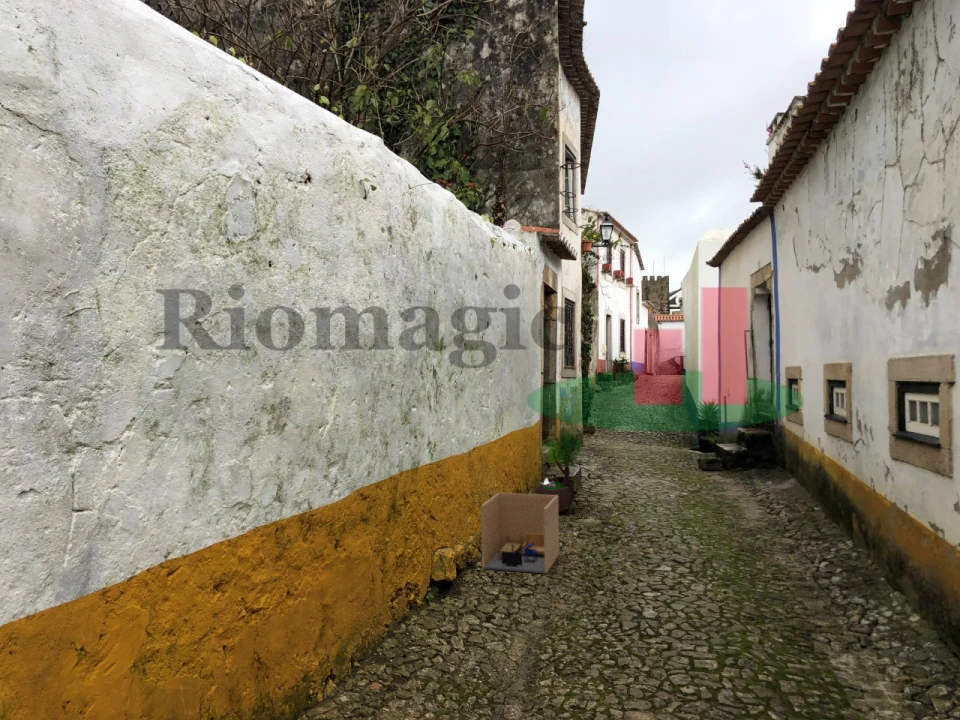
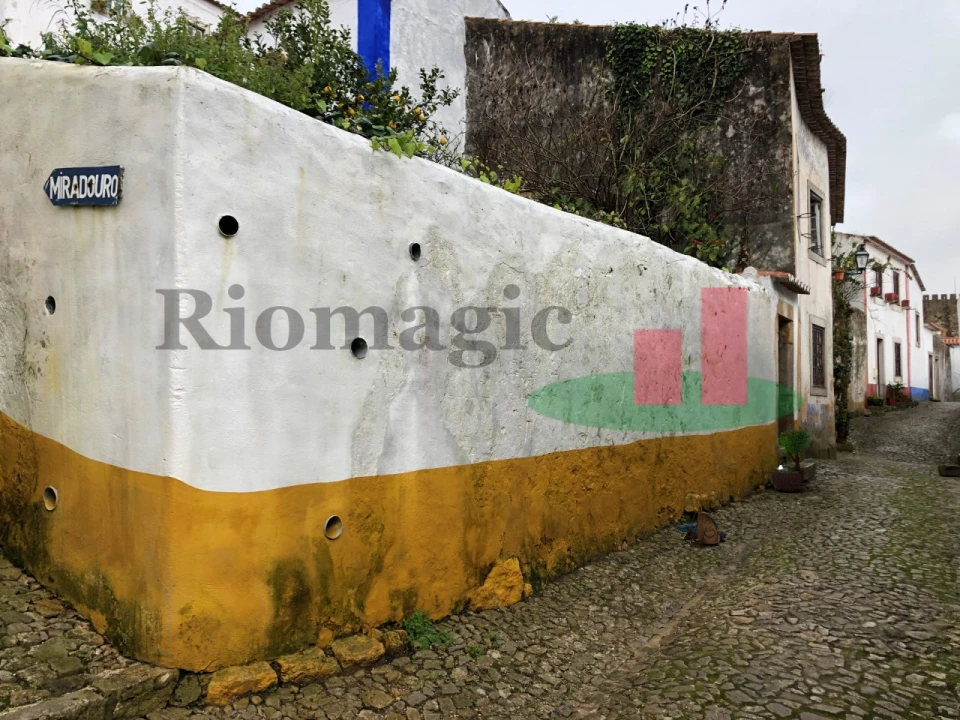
cardboard box: present [481,493,559,573] -> none [721,466,783,519]
backpack: none [418,585,494,654] -> present [677,506,726,545]

